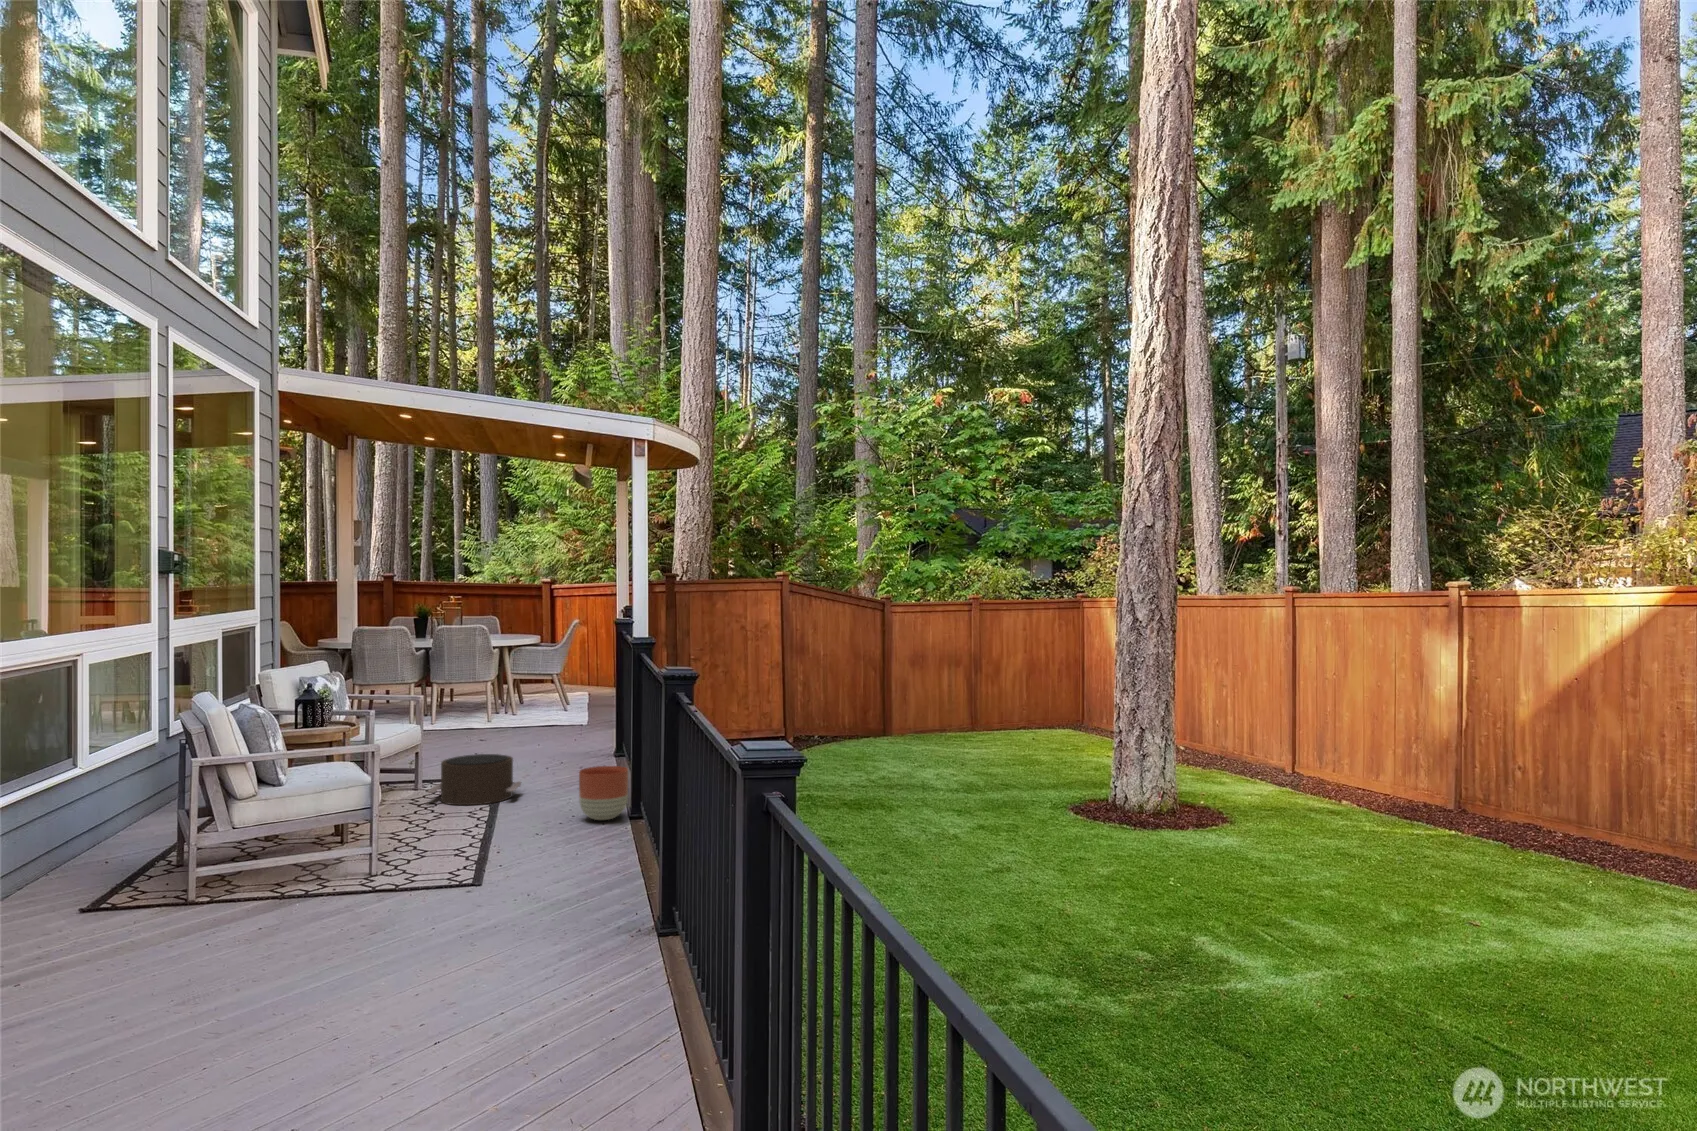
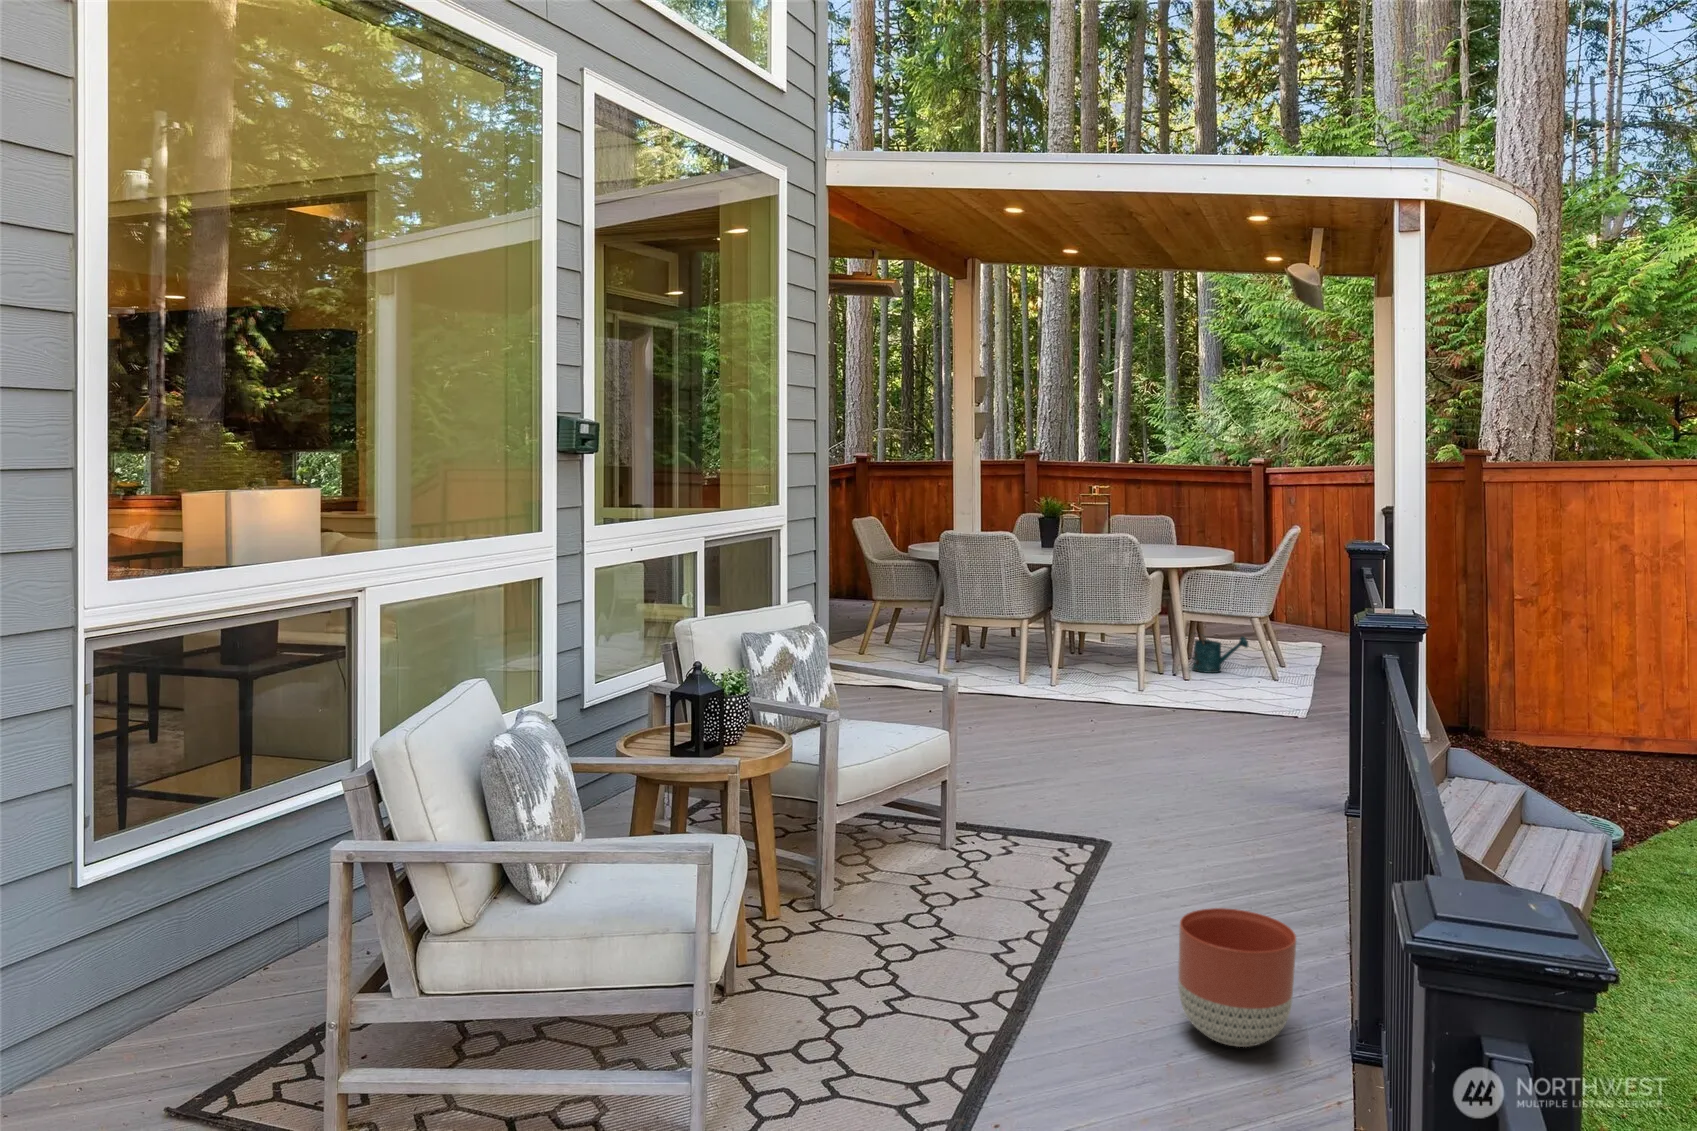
watering can: none [517,685,557,711] -> present [1192,637,1248,673]
pouf: present [428,754,521,805] -> none [927,799,1100,911]

